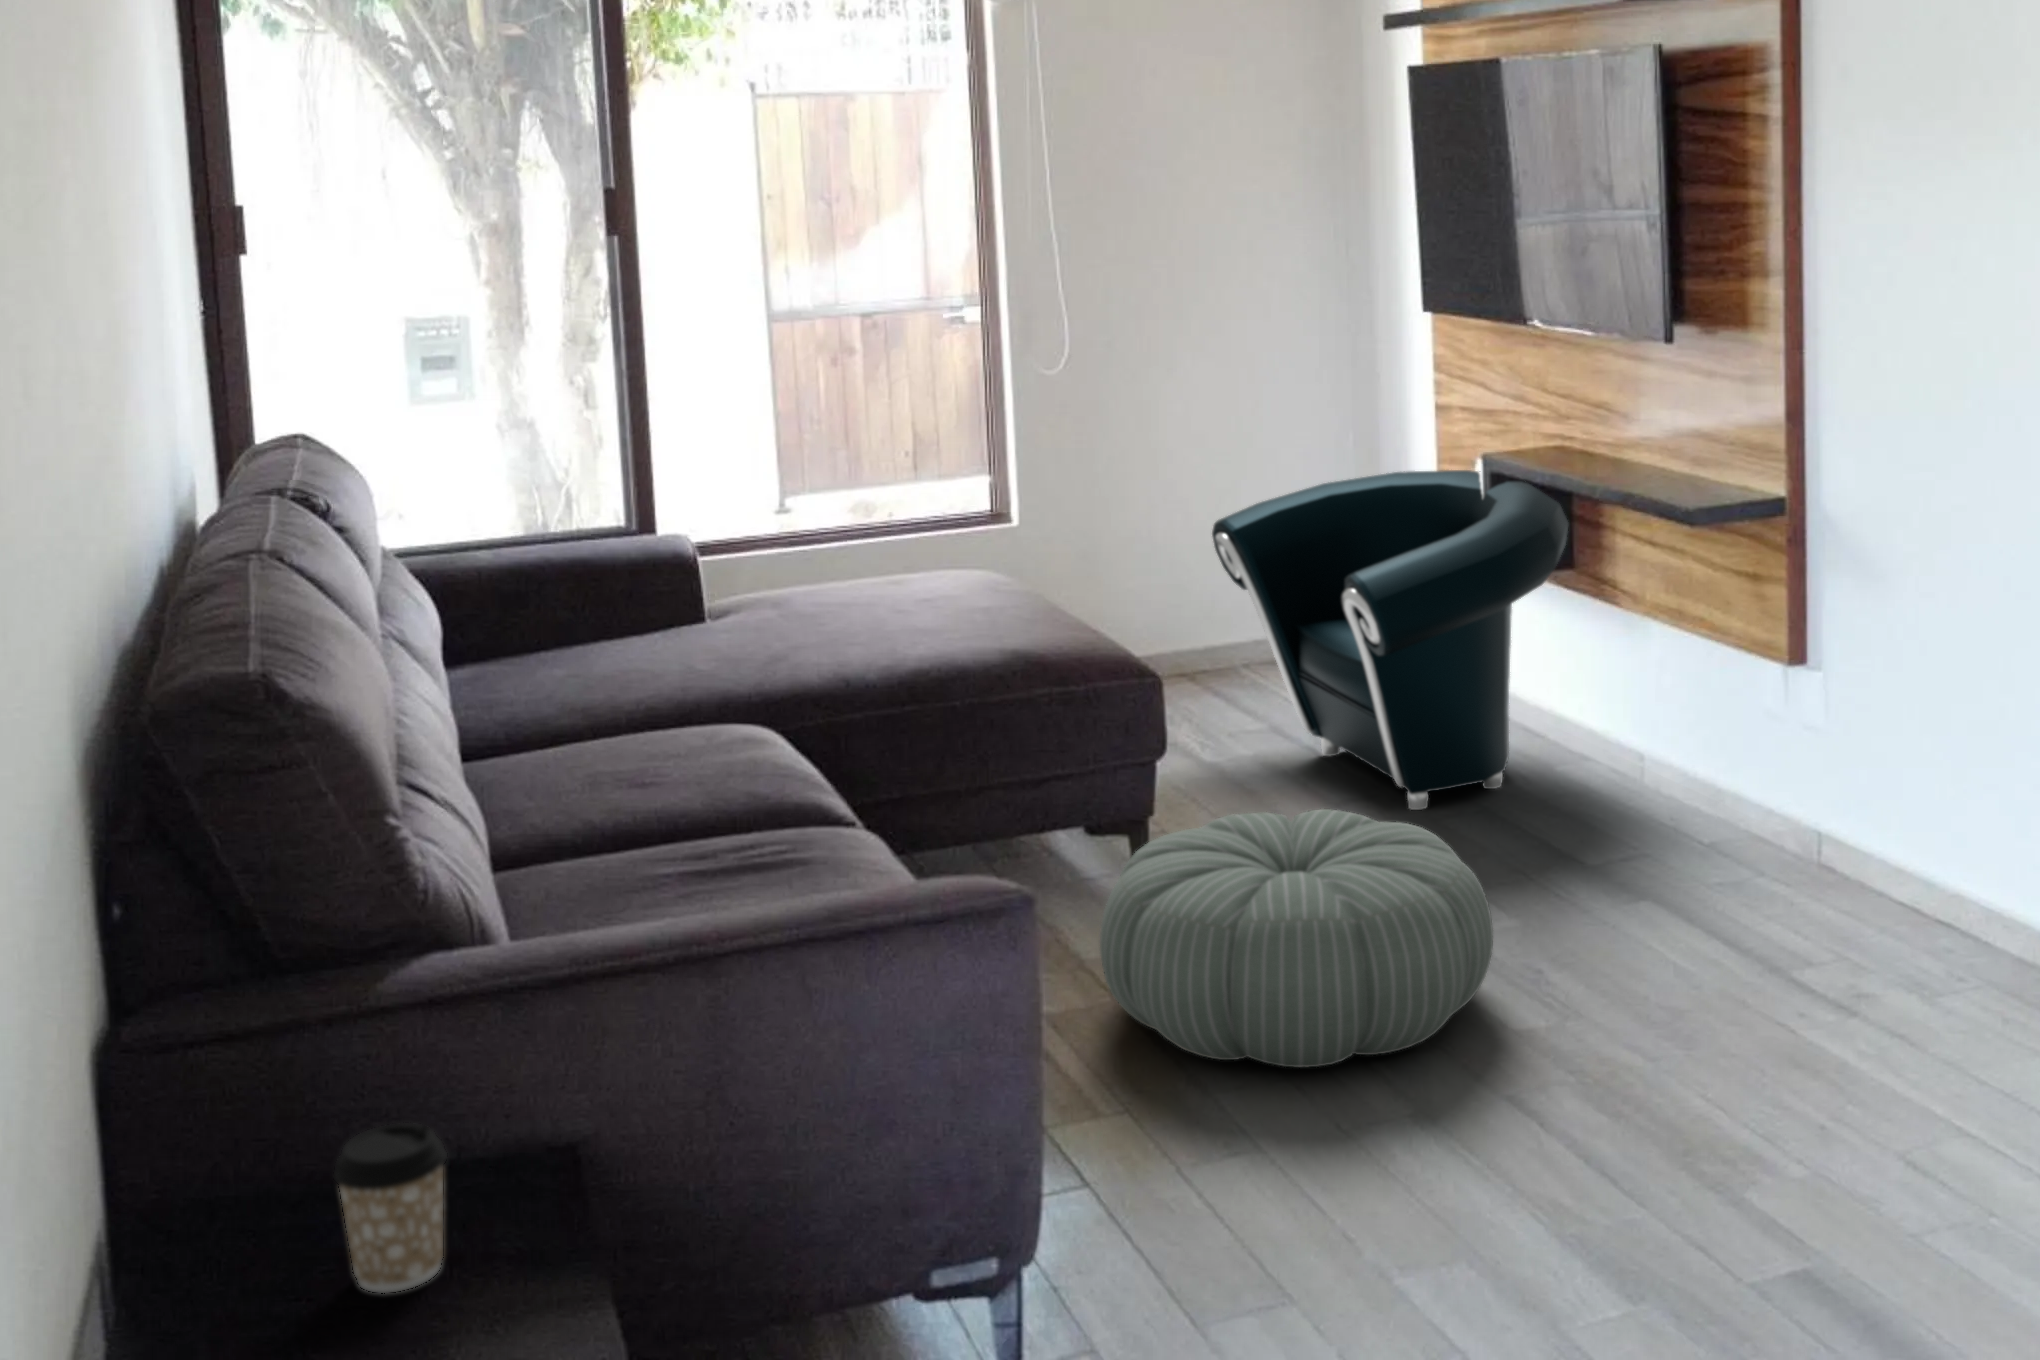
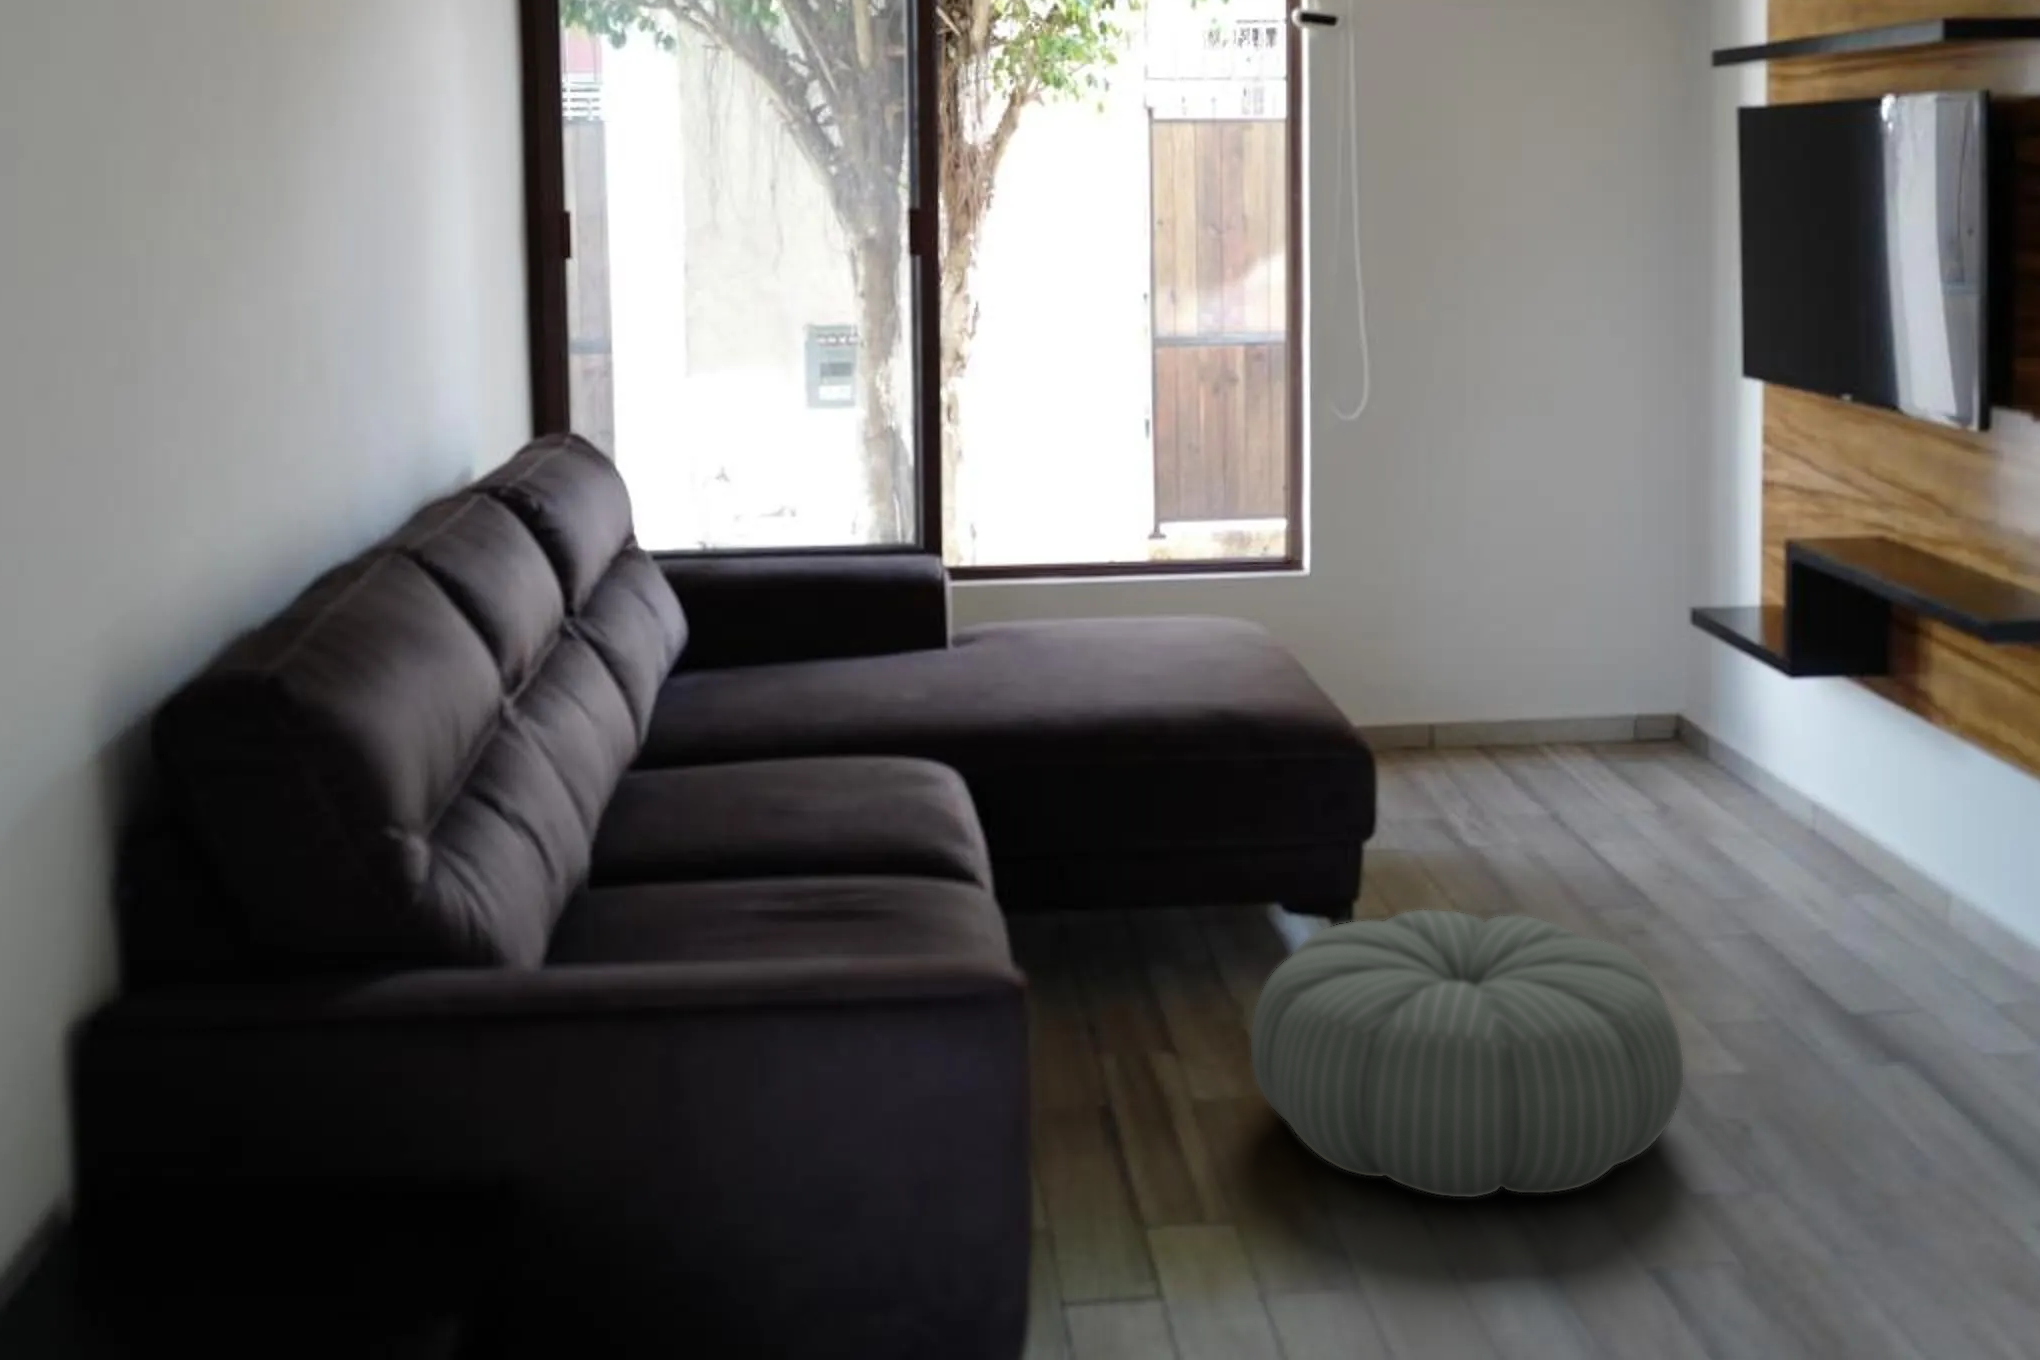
armchair: present [1212,470,1569,810] -> none [1493,551,1879,925]
coffee cup: present [334,1123,447,1293] -> none [278,1133,388,1298]

